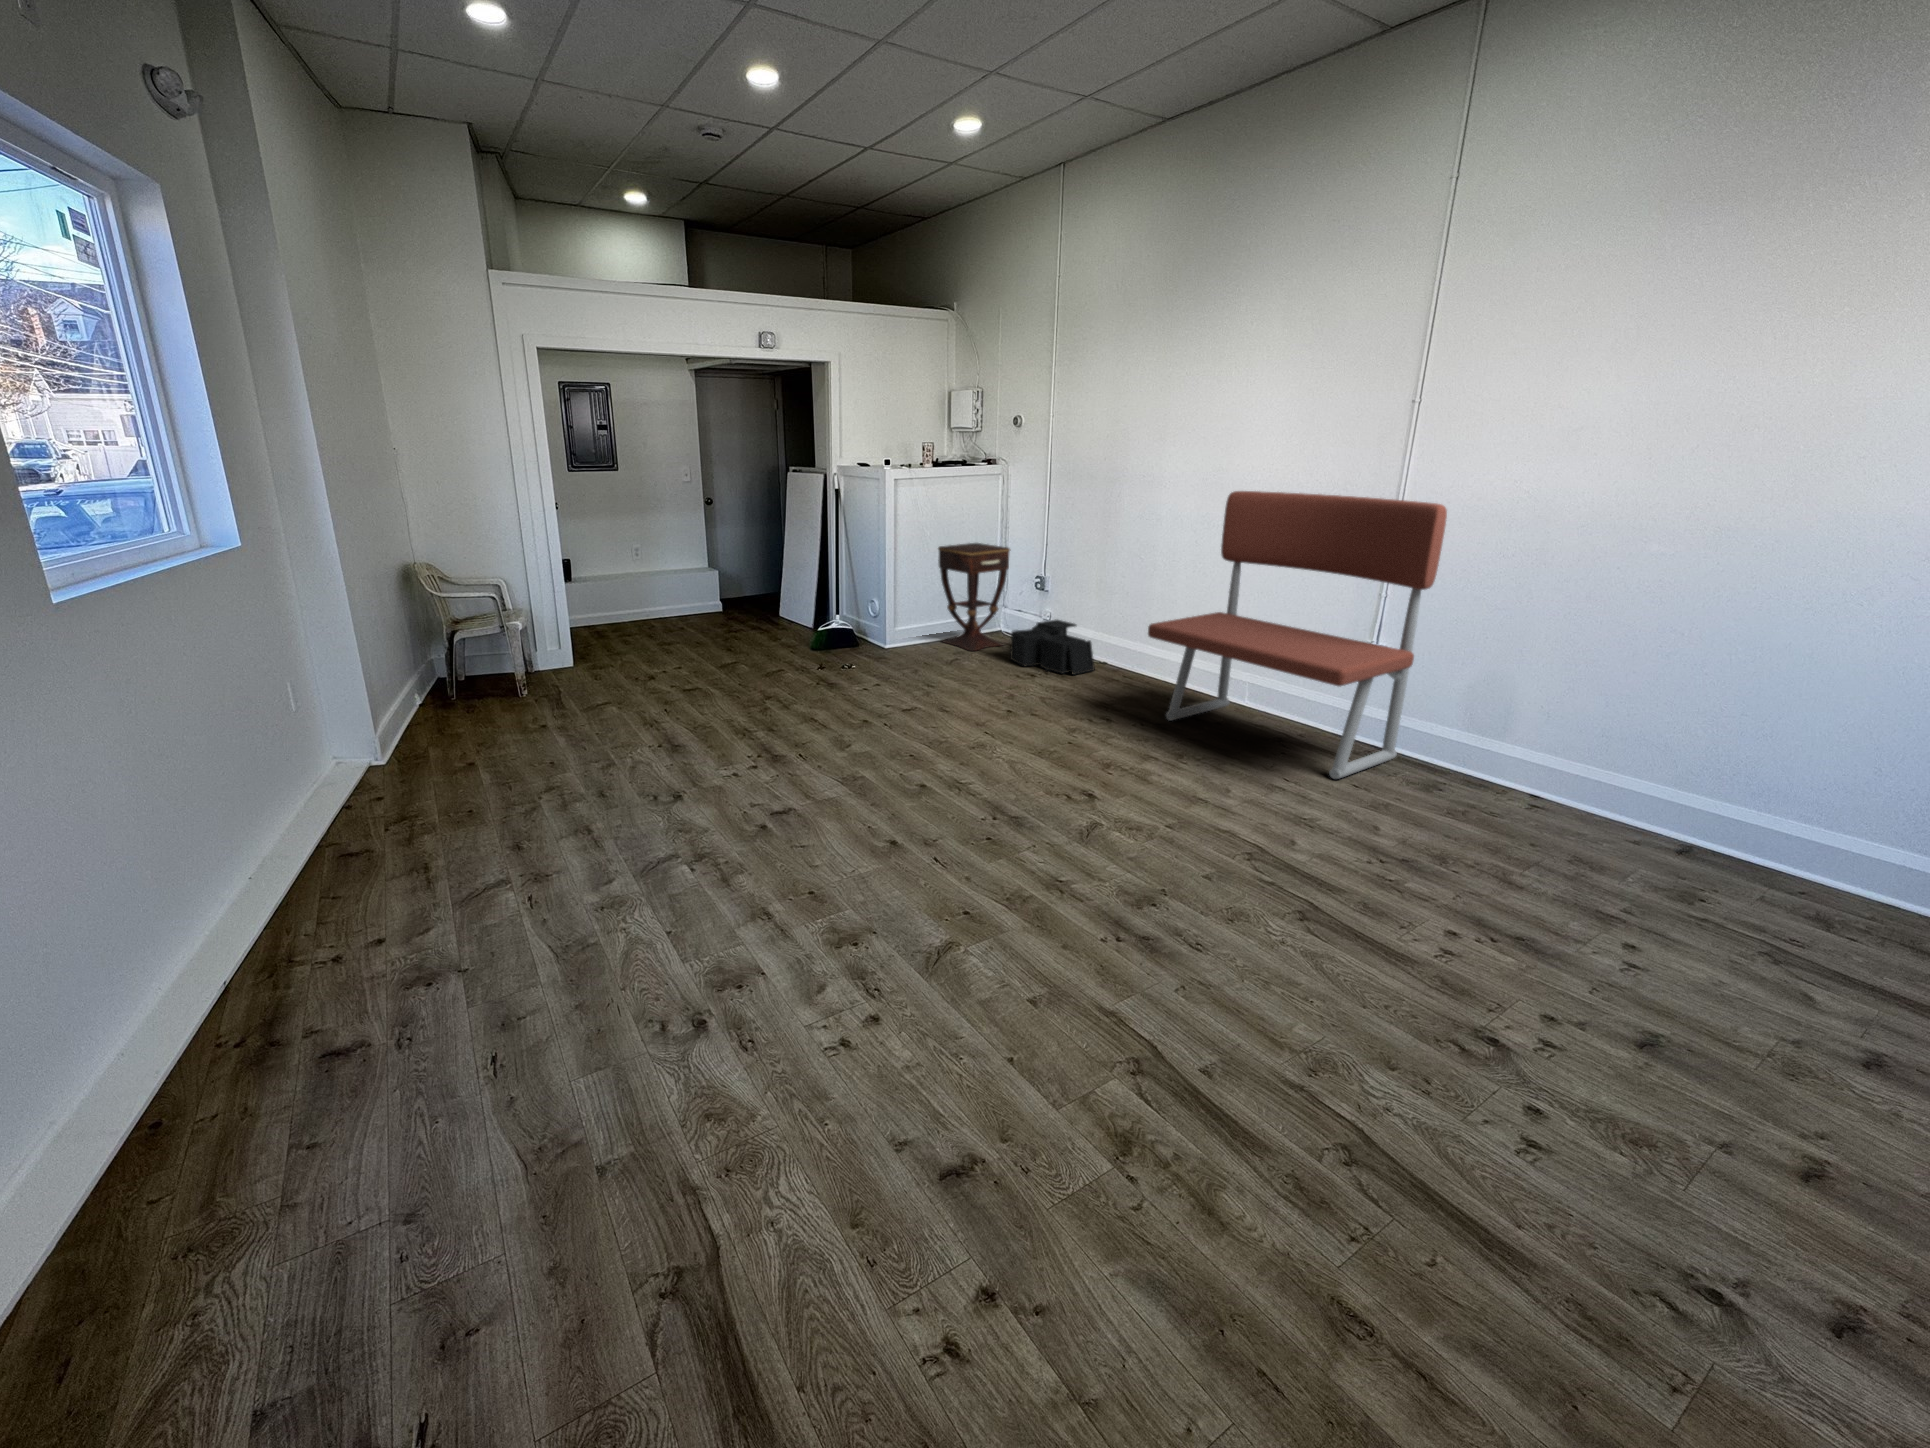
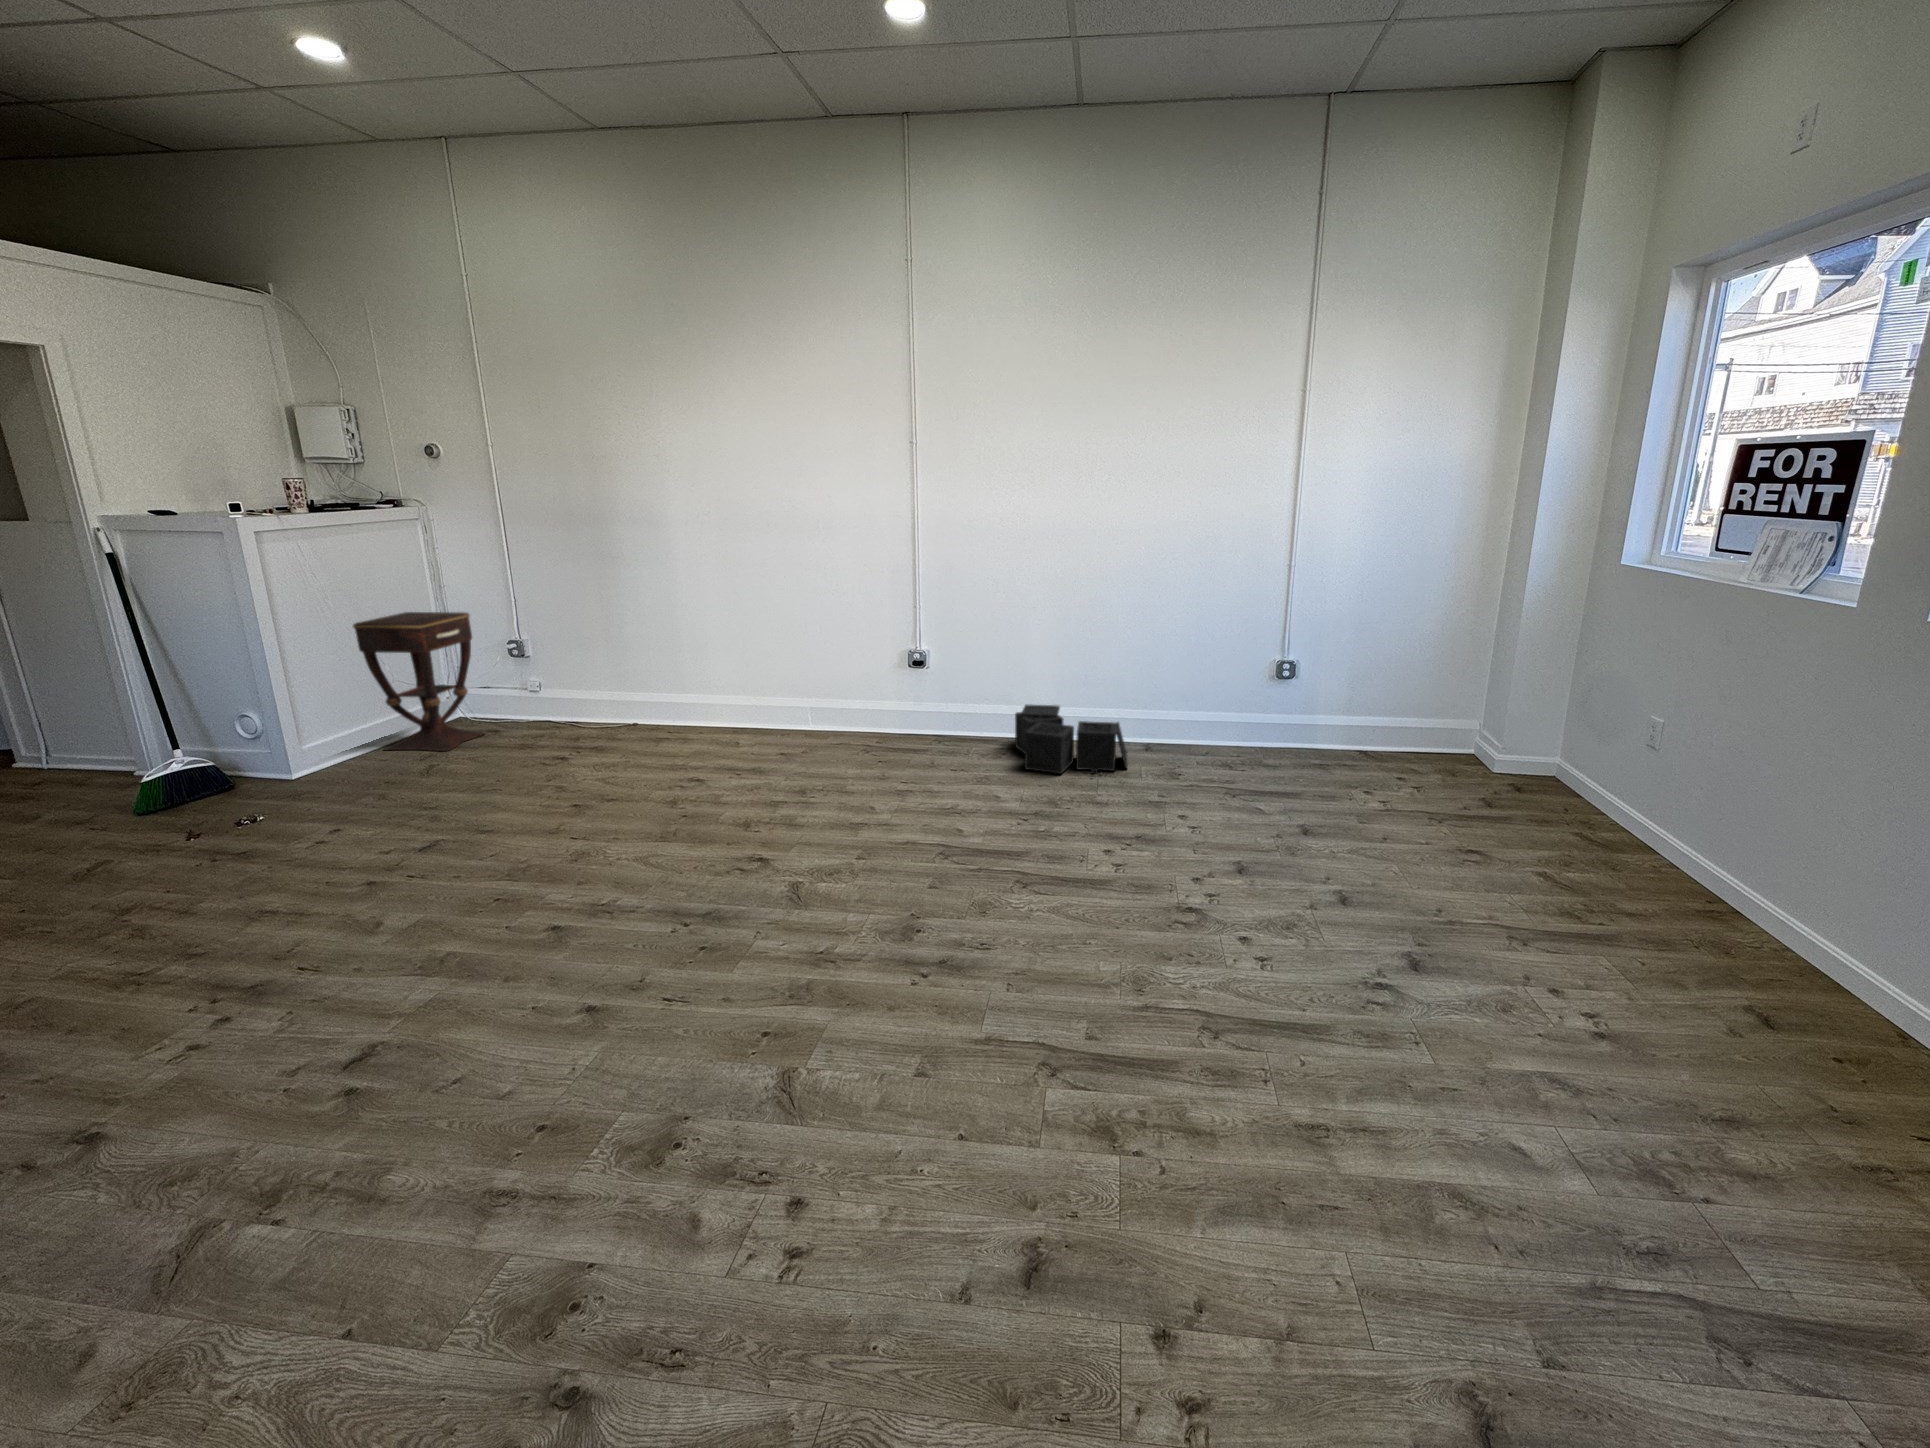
bench: present [1148,491,1447,779] -> none [725,526,959,770]
storage bin: present [1010,620,1095,675] -> present [1015,704,1128,774]

